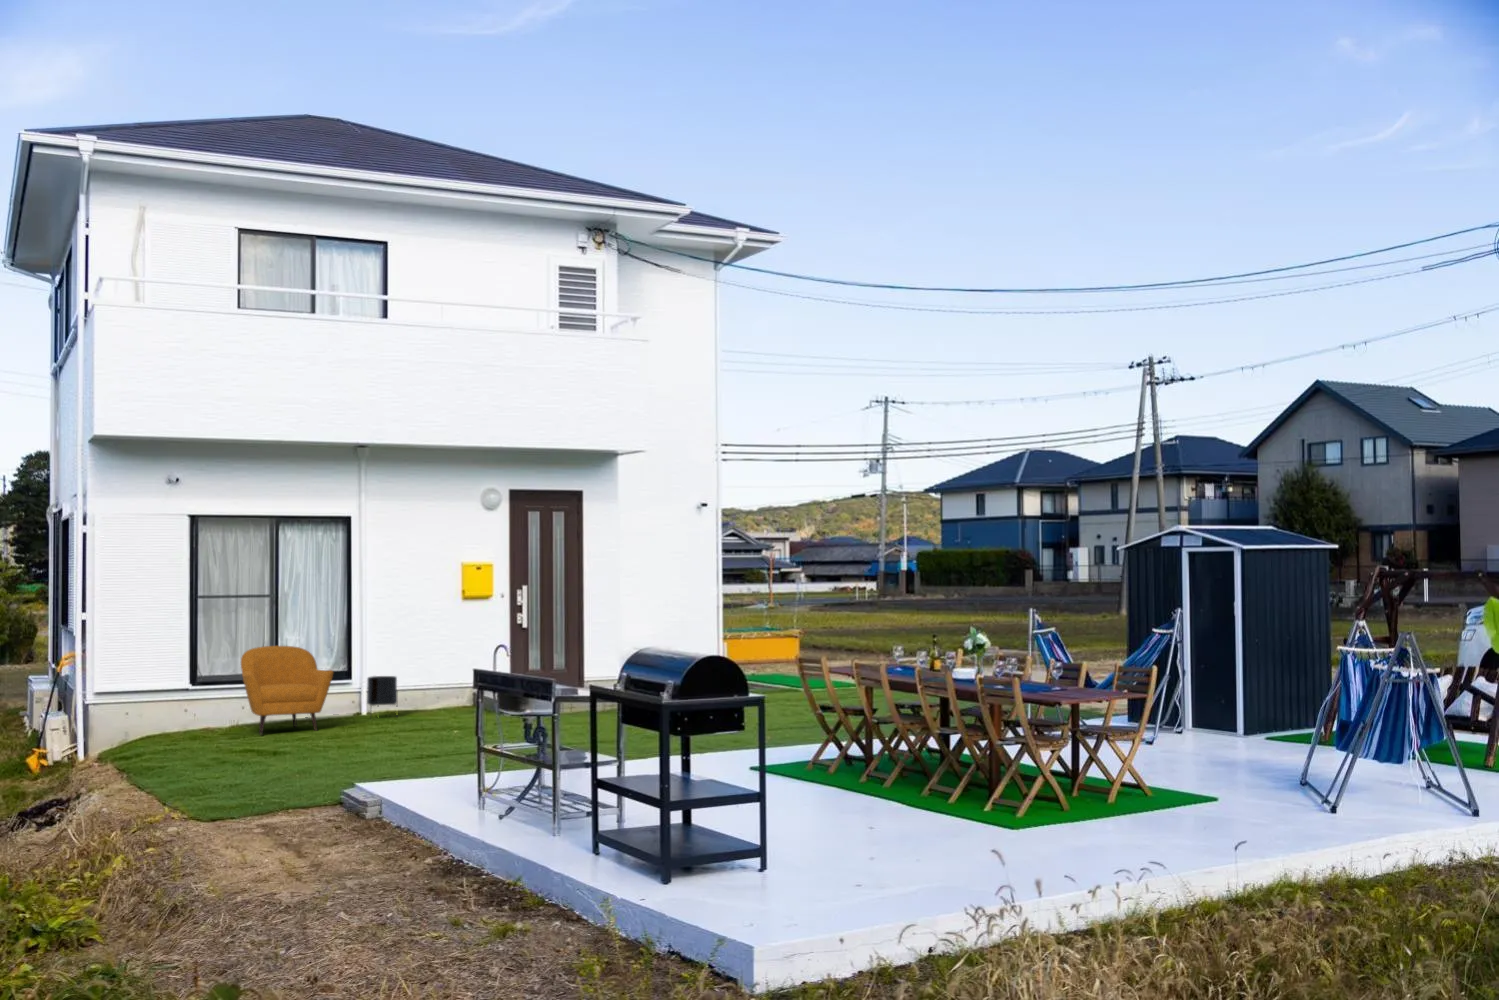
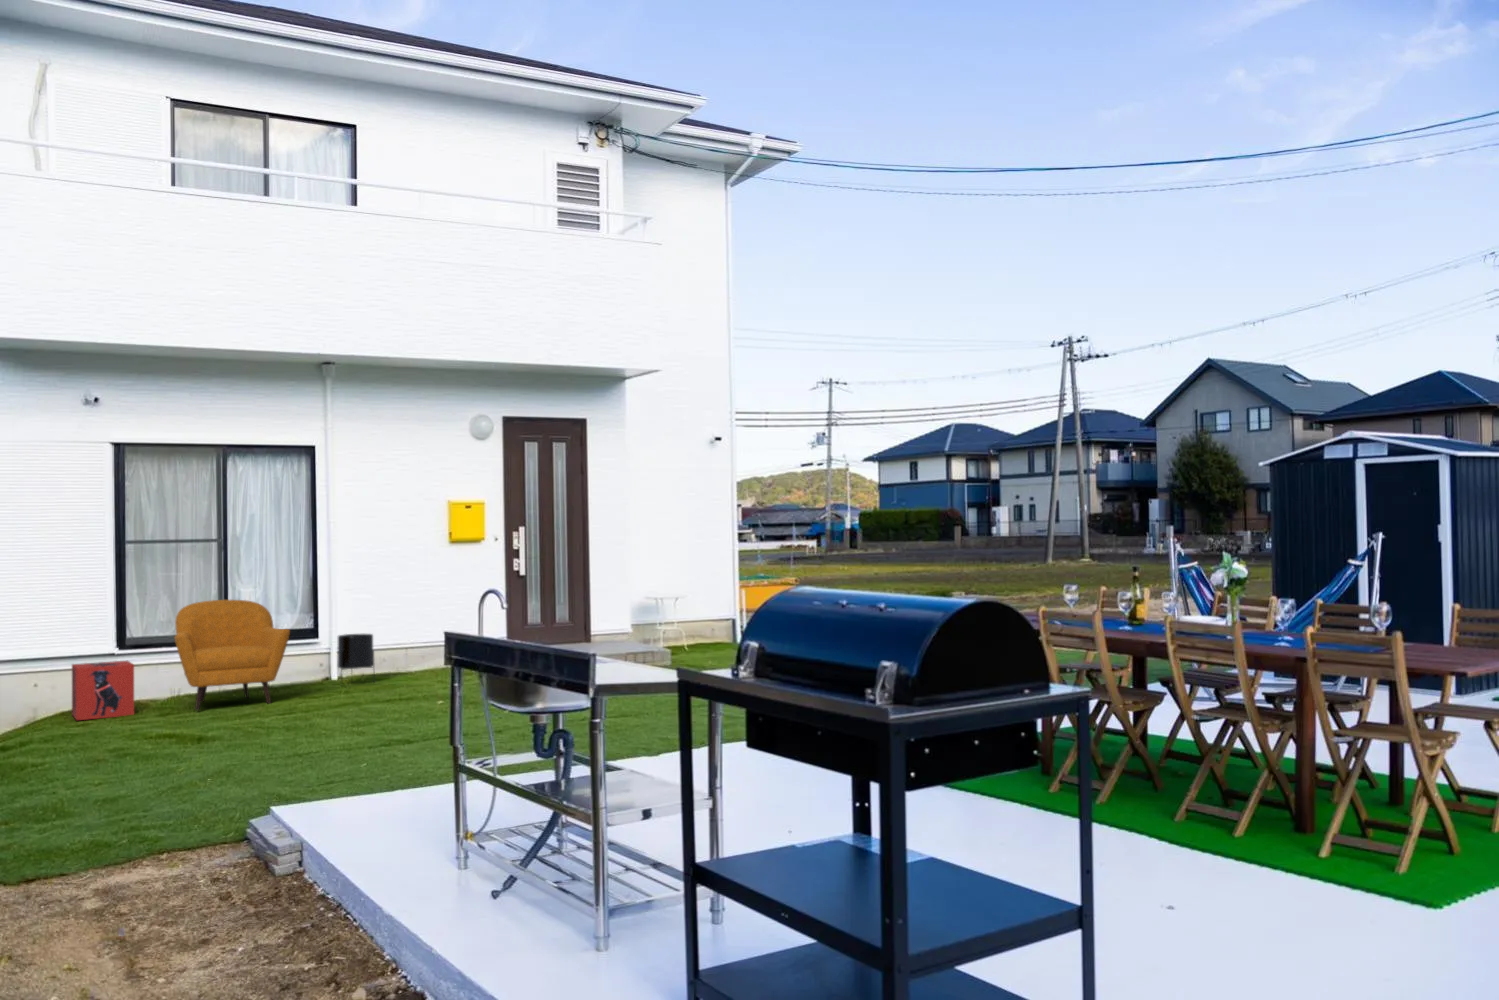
storage box: none [160,694,211,740] -> present [72,661,134,720]

